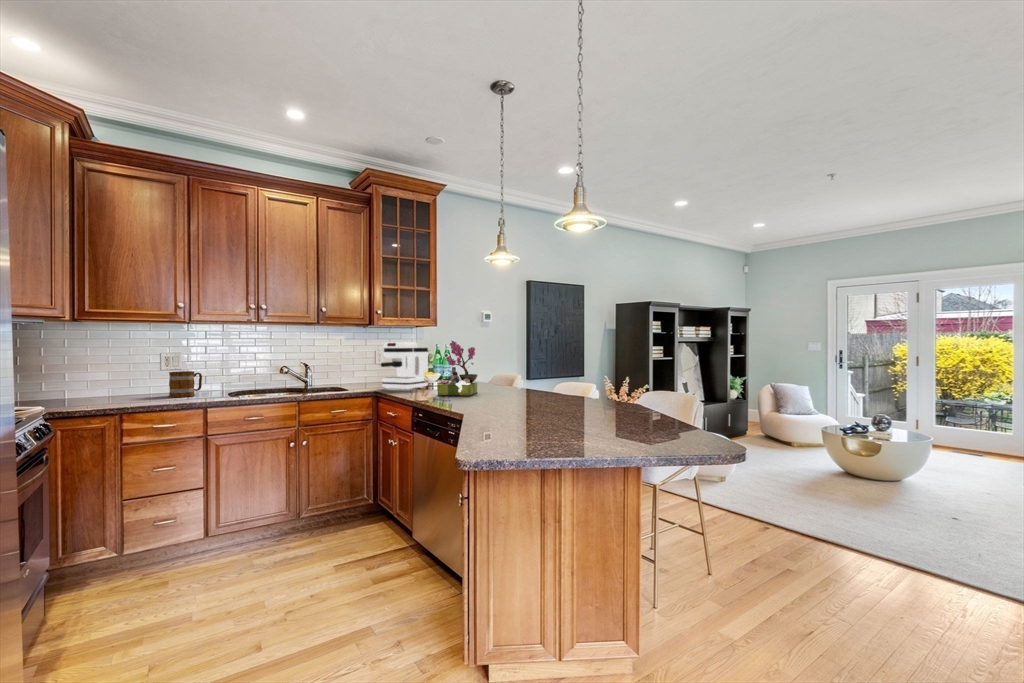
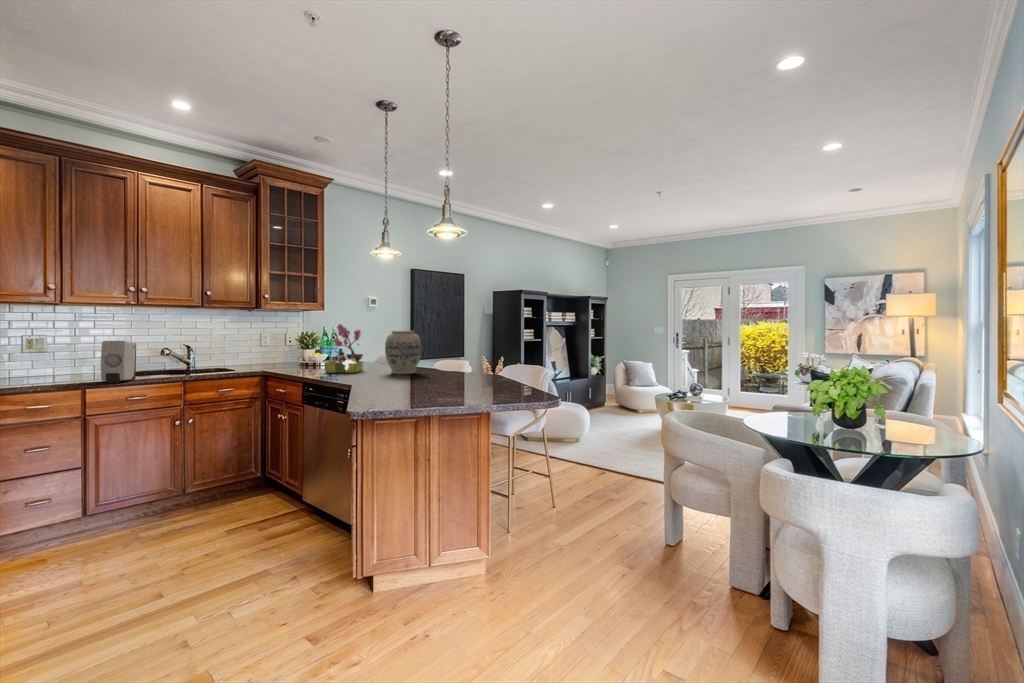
coffee maker: present [381,342,428,389] -> none [269,325,316,369]
vase: none [502,348,543,399] -> present [385,331,421,374]
soap dispenser: none [221,359,254,402] -> present [101,341,136,383]
mug: present [169,371,202,397] -> none [37,354,75,379]

